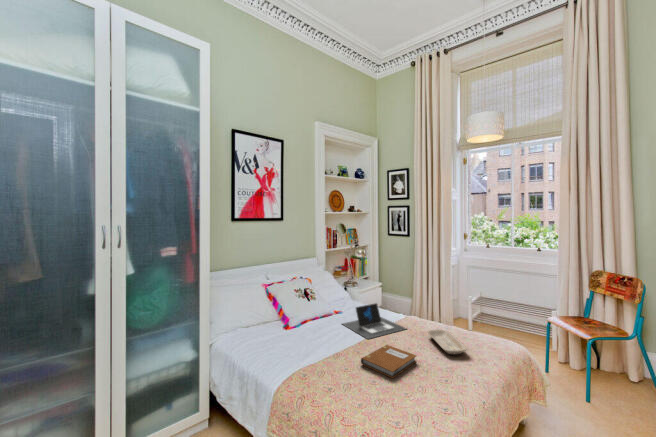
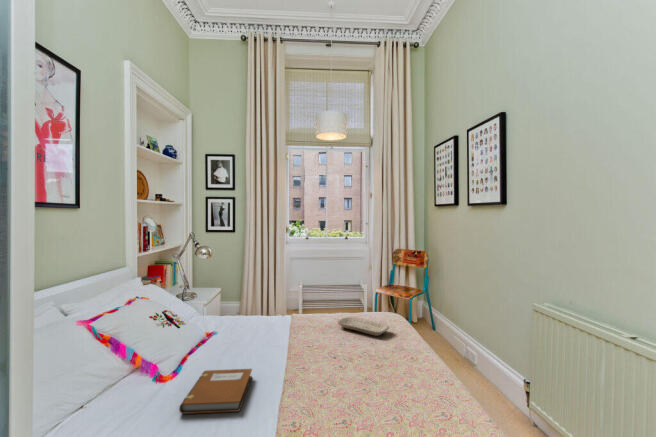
laptop: present [342,303,406,339] -> none [233,308,311,351]
notebook: present [361,345,416,378] -> present [179,369,252,414]

